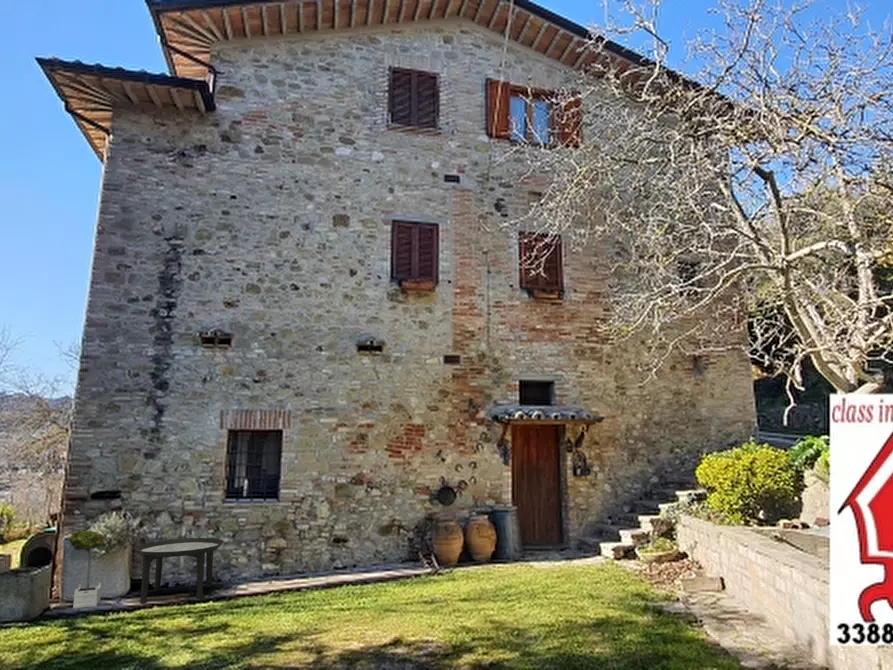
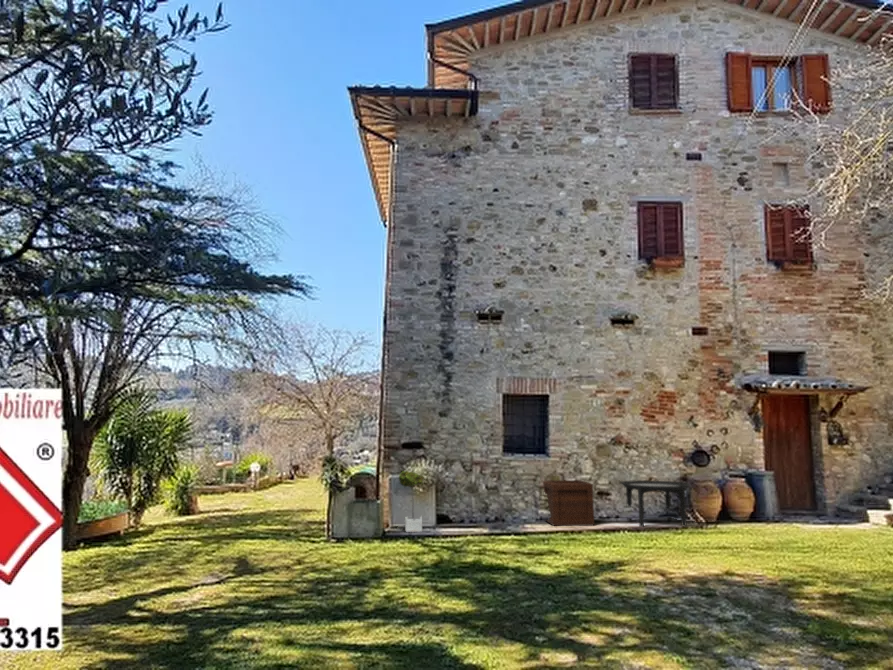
wooden crate: none [269,526,320,585] -> present [543,480,594,526]
round table: present [135,538,224,604] -> present [620,480,689,527]

